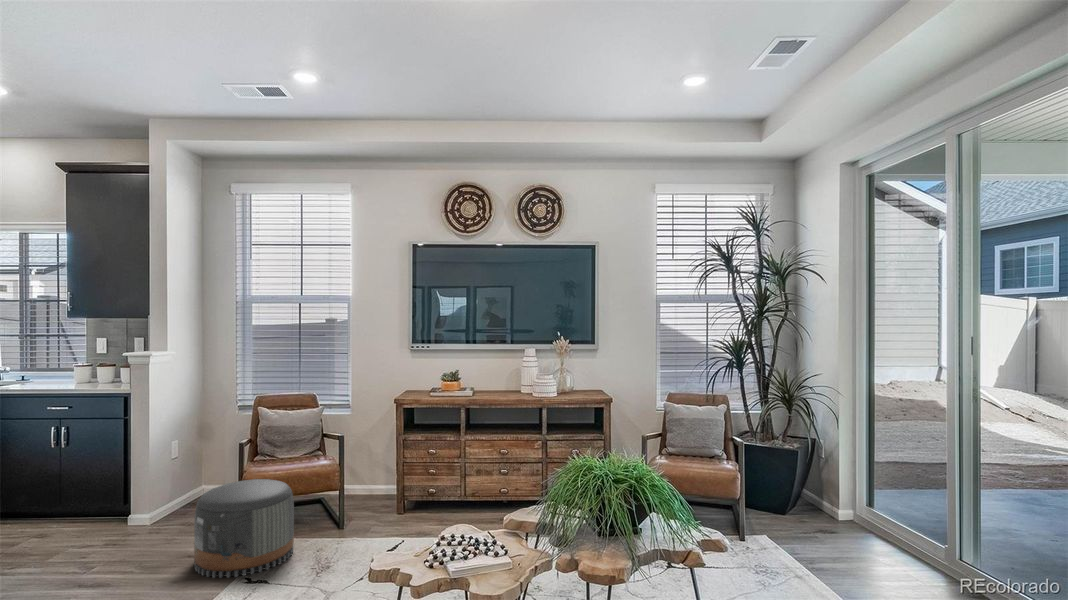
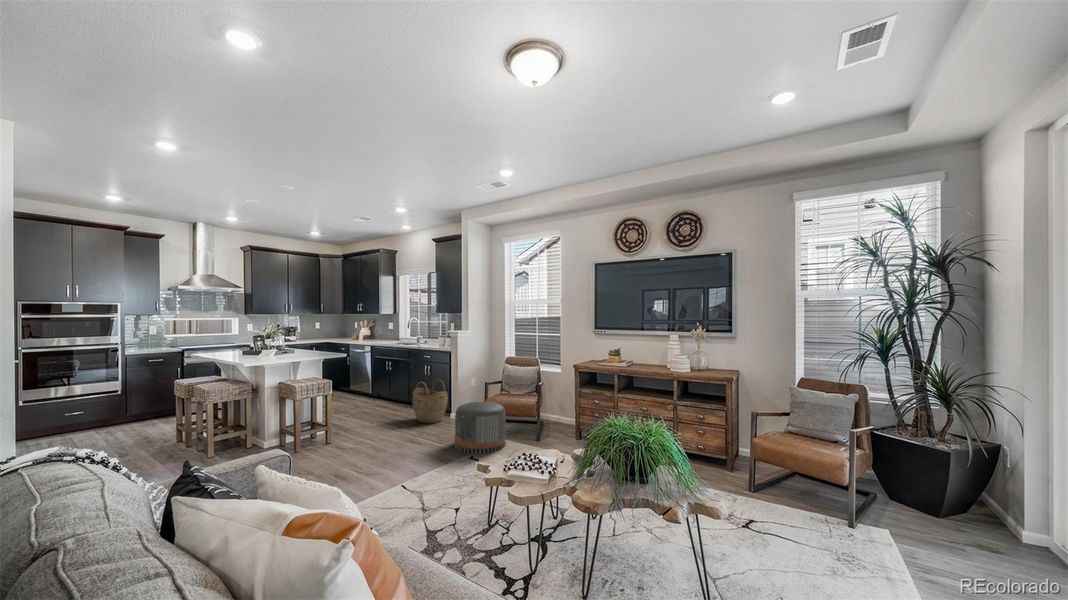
woven basket: none [37,451,126,542] -> present [412,380,448,423]

